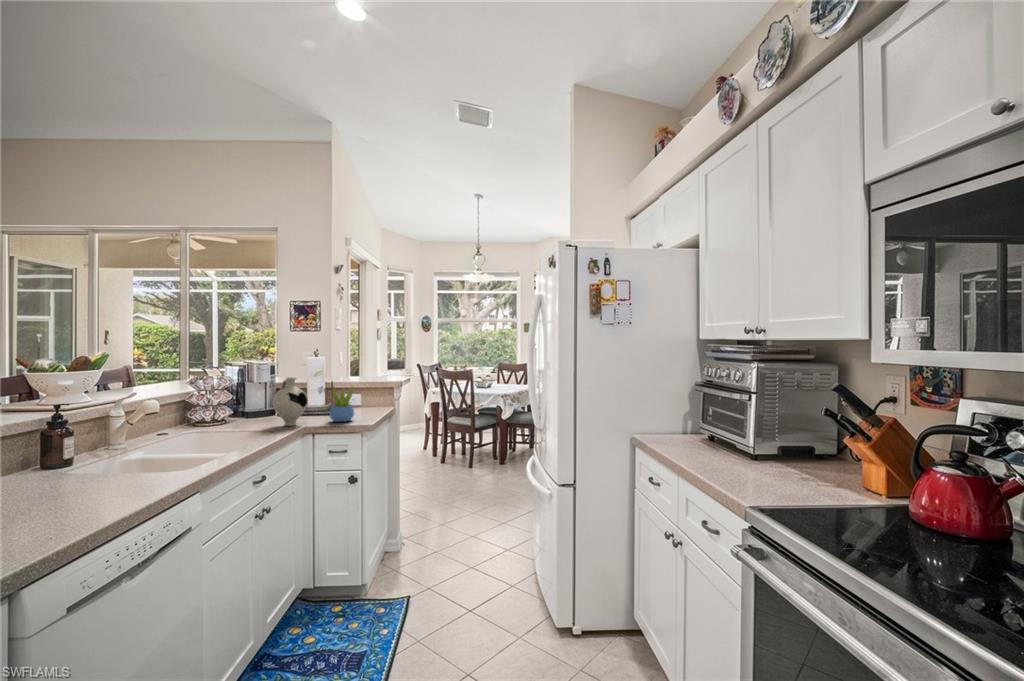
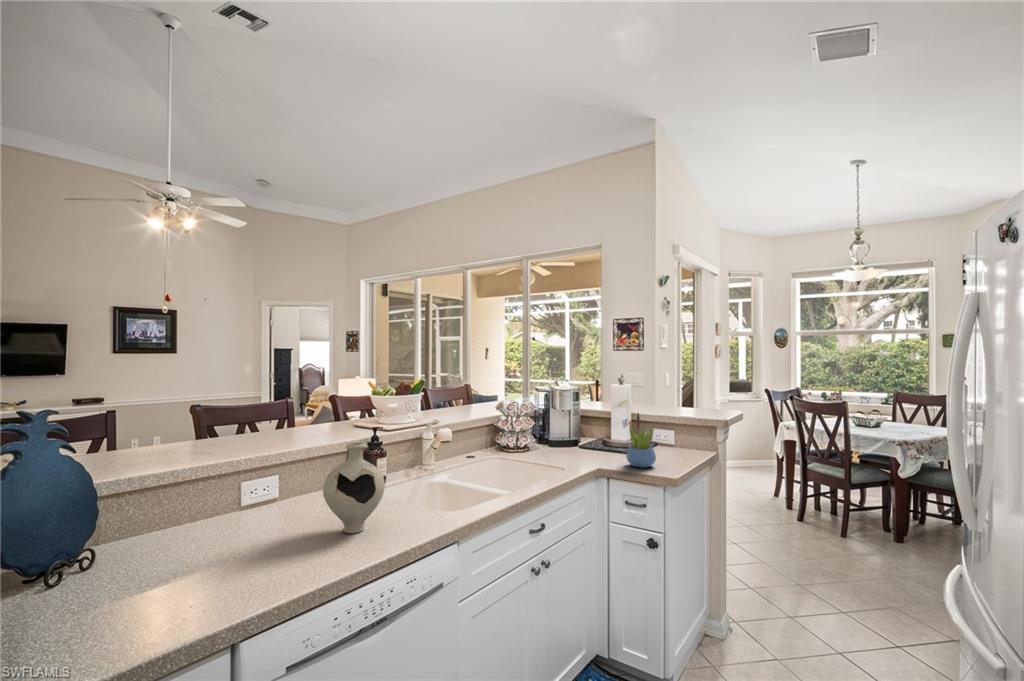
decorative vase: present [272,377,308,426] -> present [323,442,385,534]

